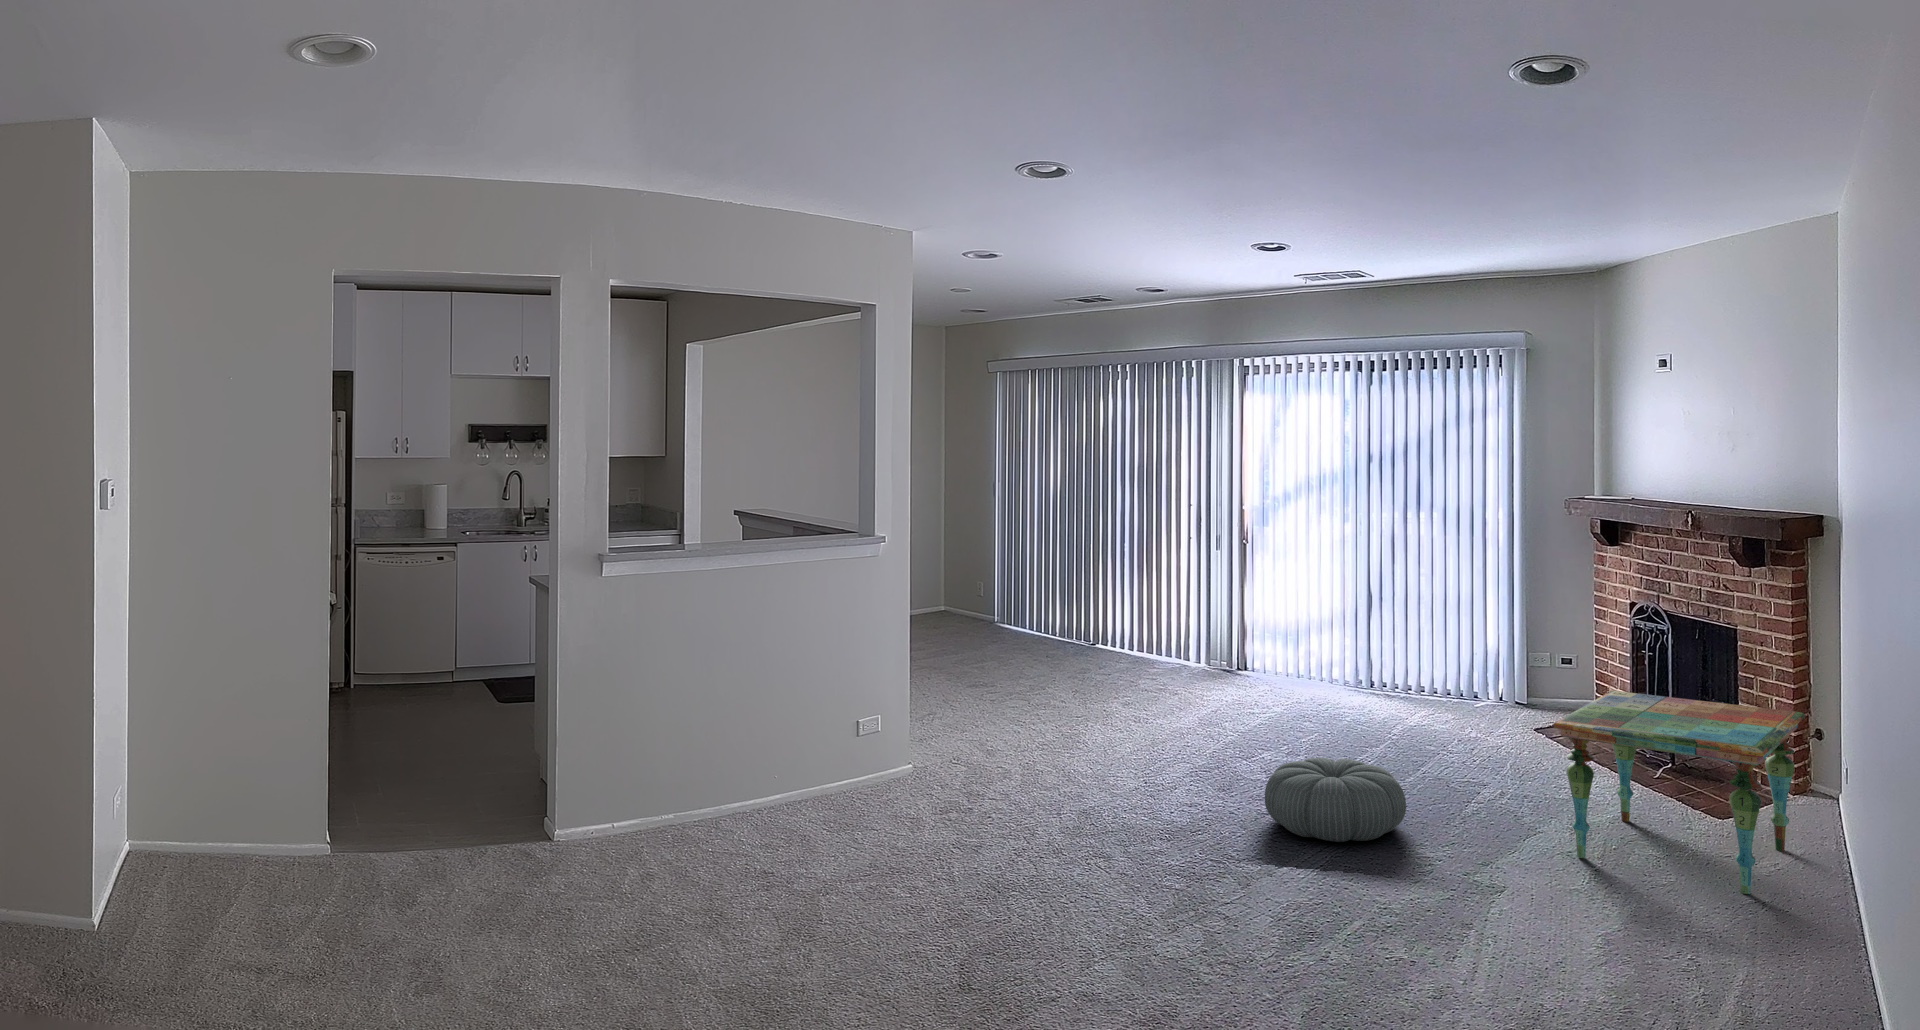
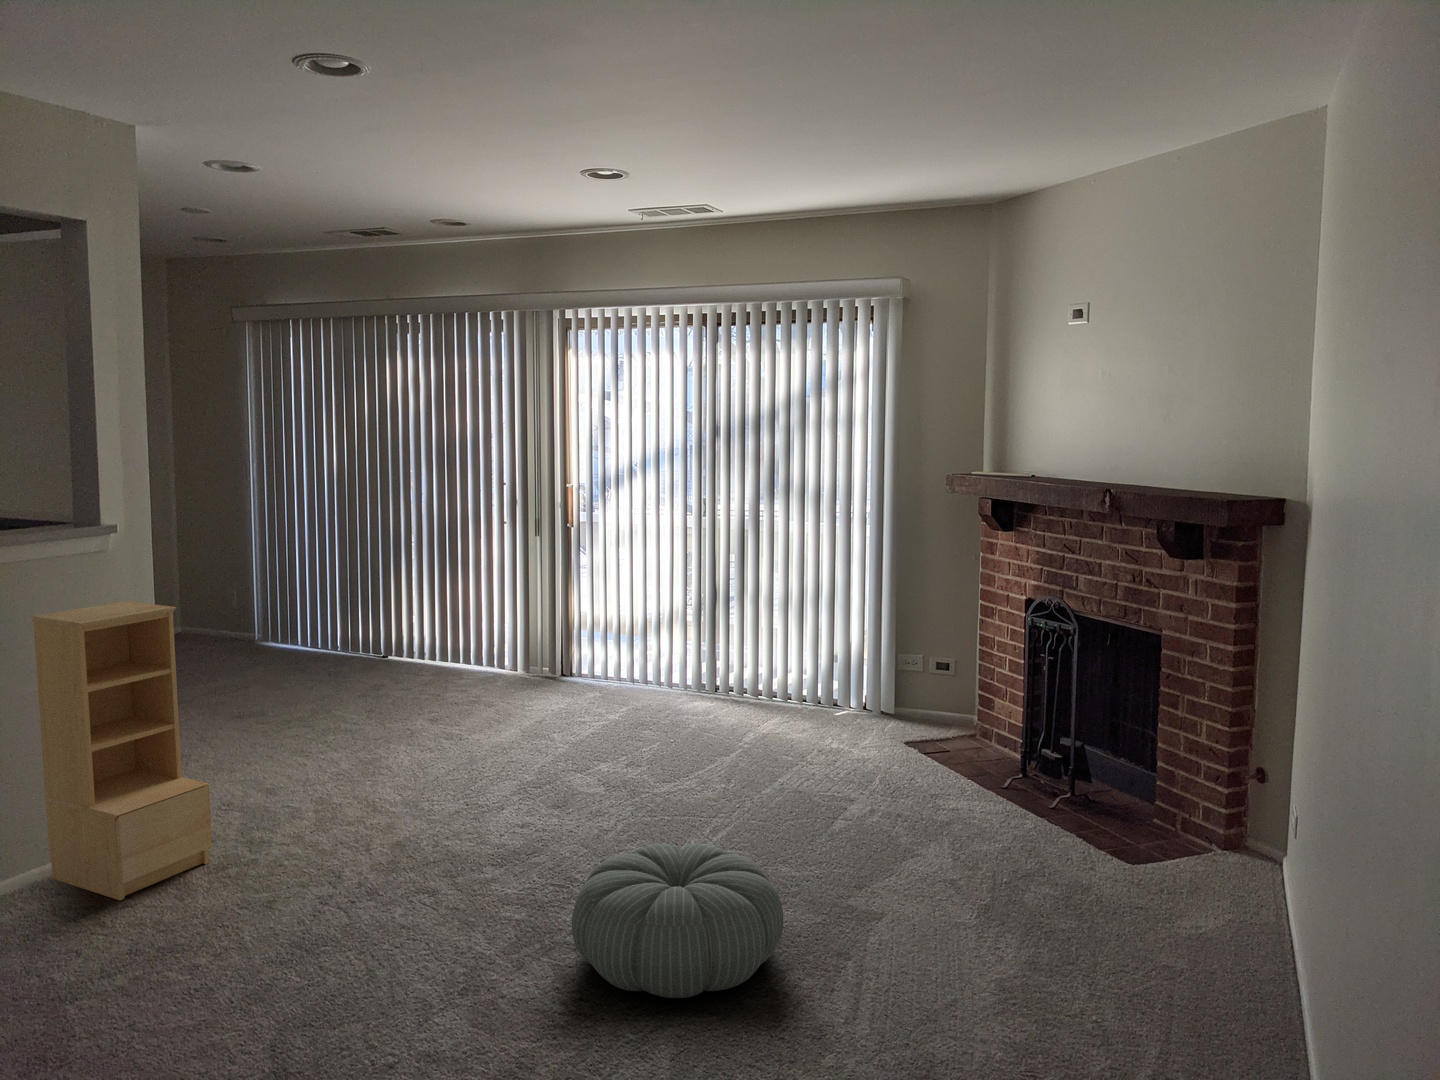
bookshelf: none [930,602,1027,780] -> present [32,601,212,900]
side table: present [1553,691,1805,894] -> none [1001,728,1305,1048]

